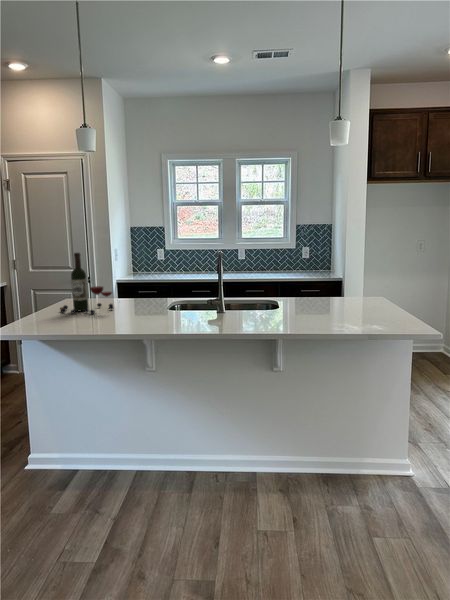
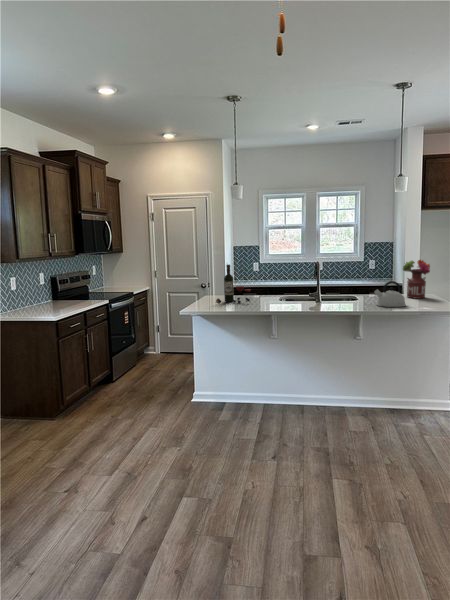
flower arrangement: none [340,246,381,304] -> present [403,260,430,299]
kettle: none [296,281,345,323] -> present [374,281,406,307]

